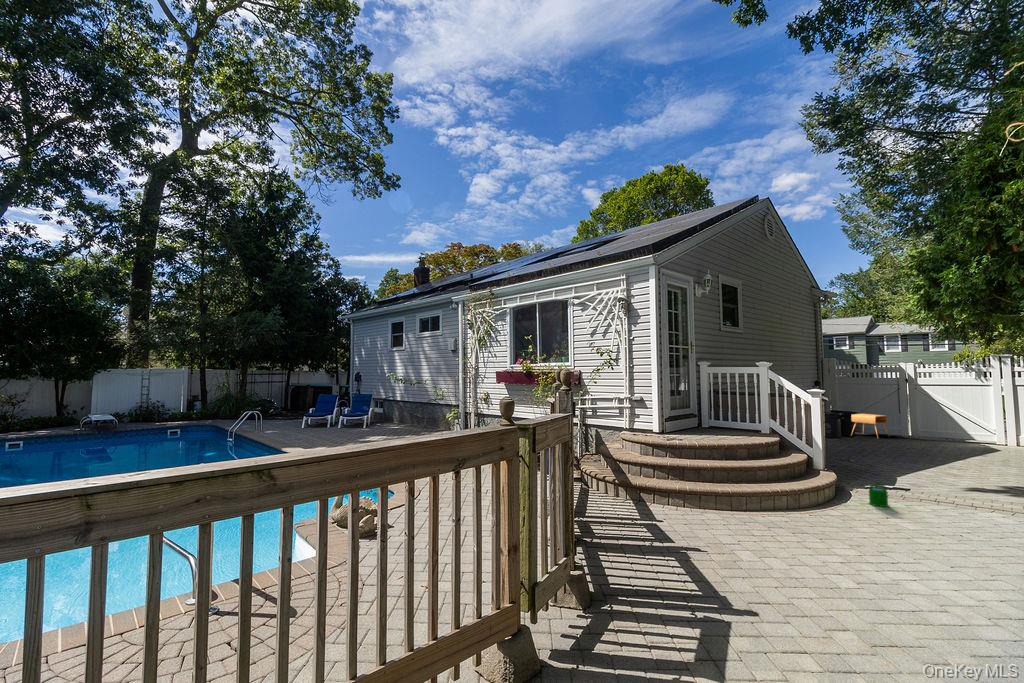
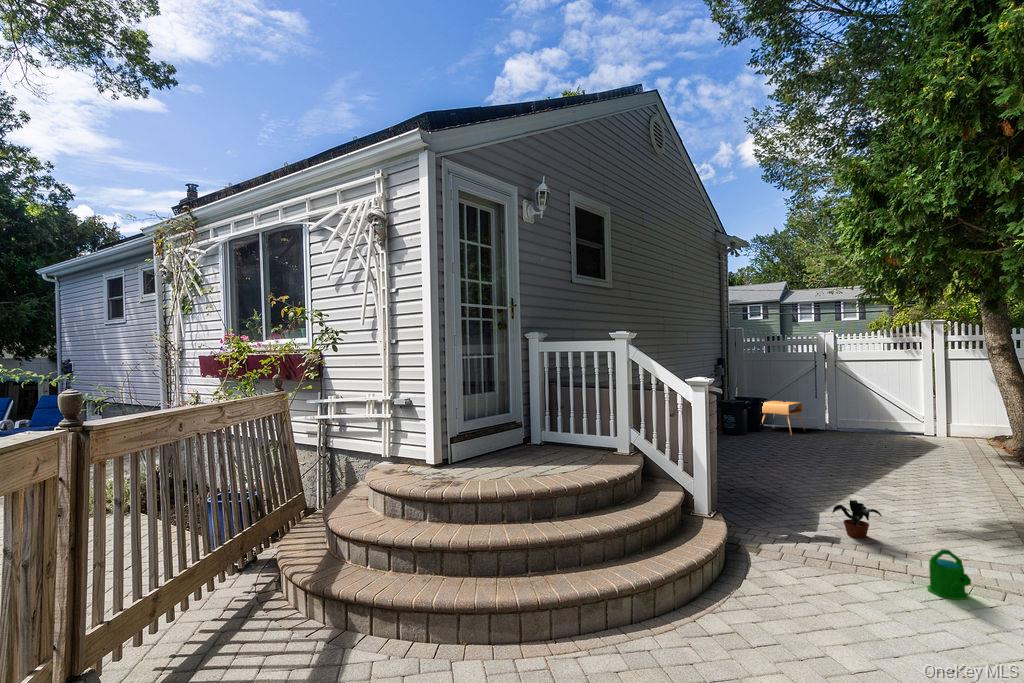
potted plant: none [902,465,936,487] -> present [833,500,881,538]
watering can: present [869,482,889,507] -> present [927,549,971,600]

